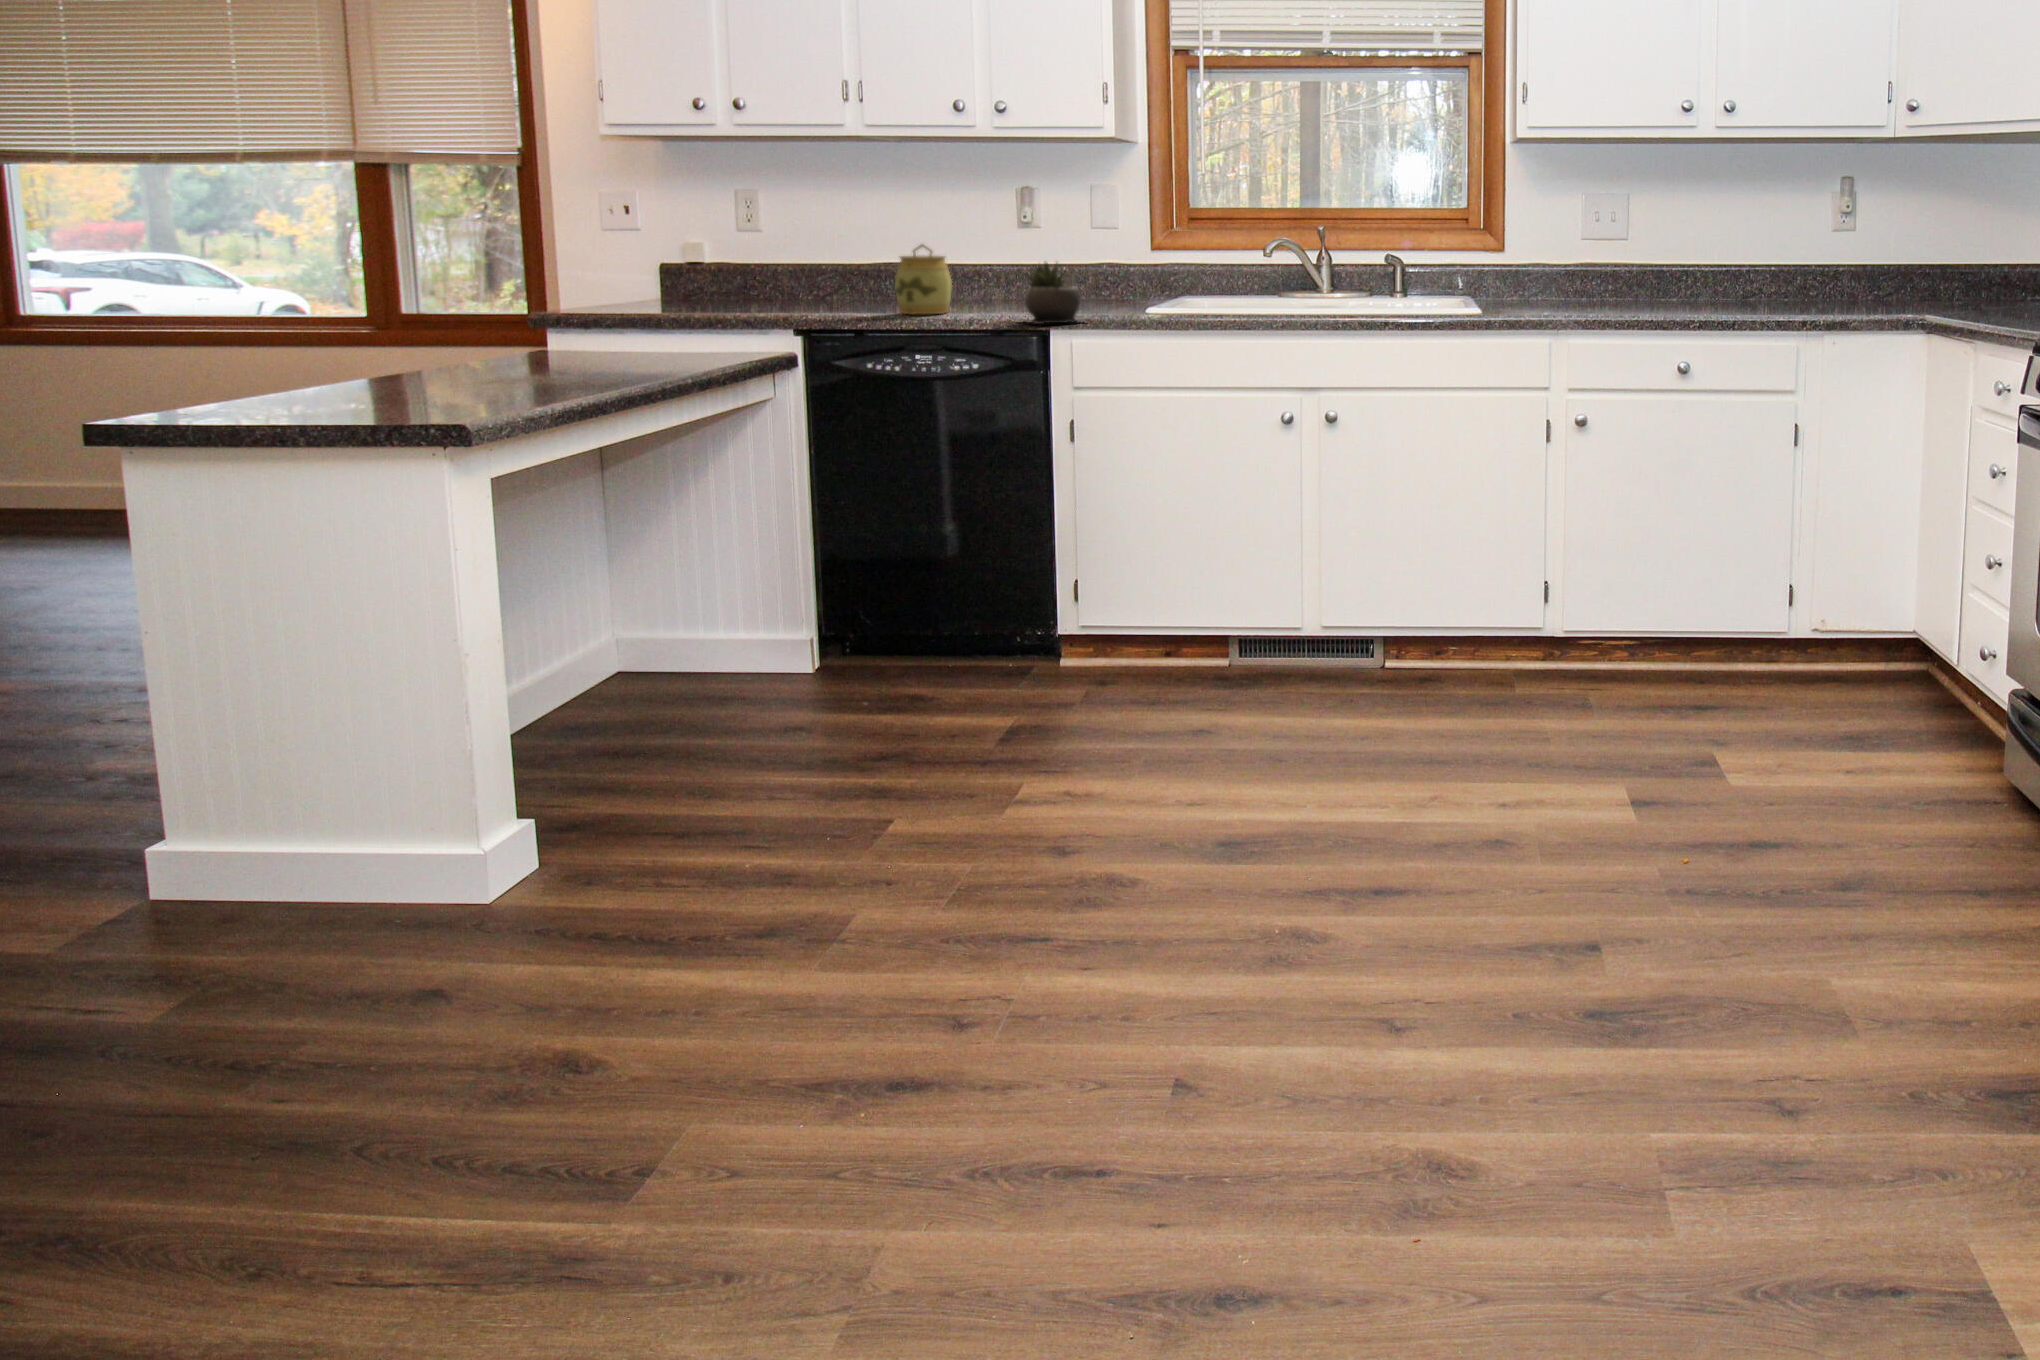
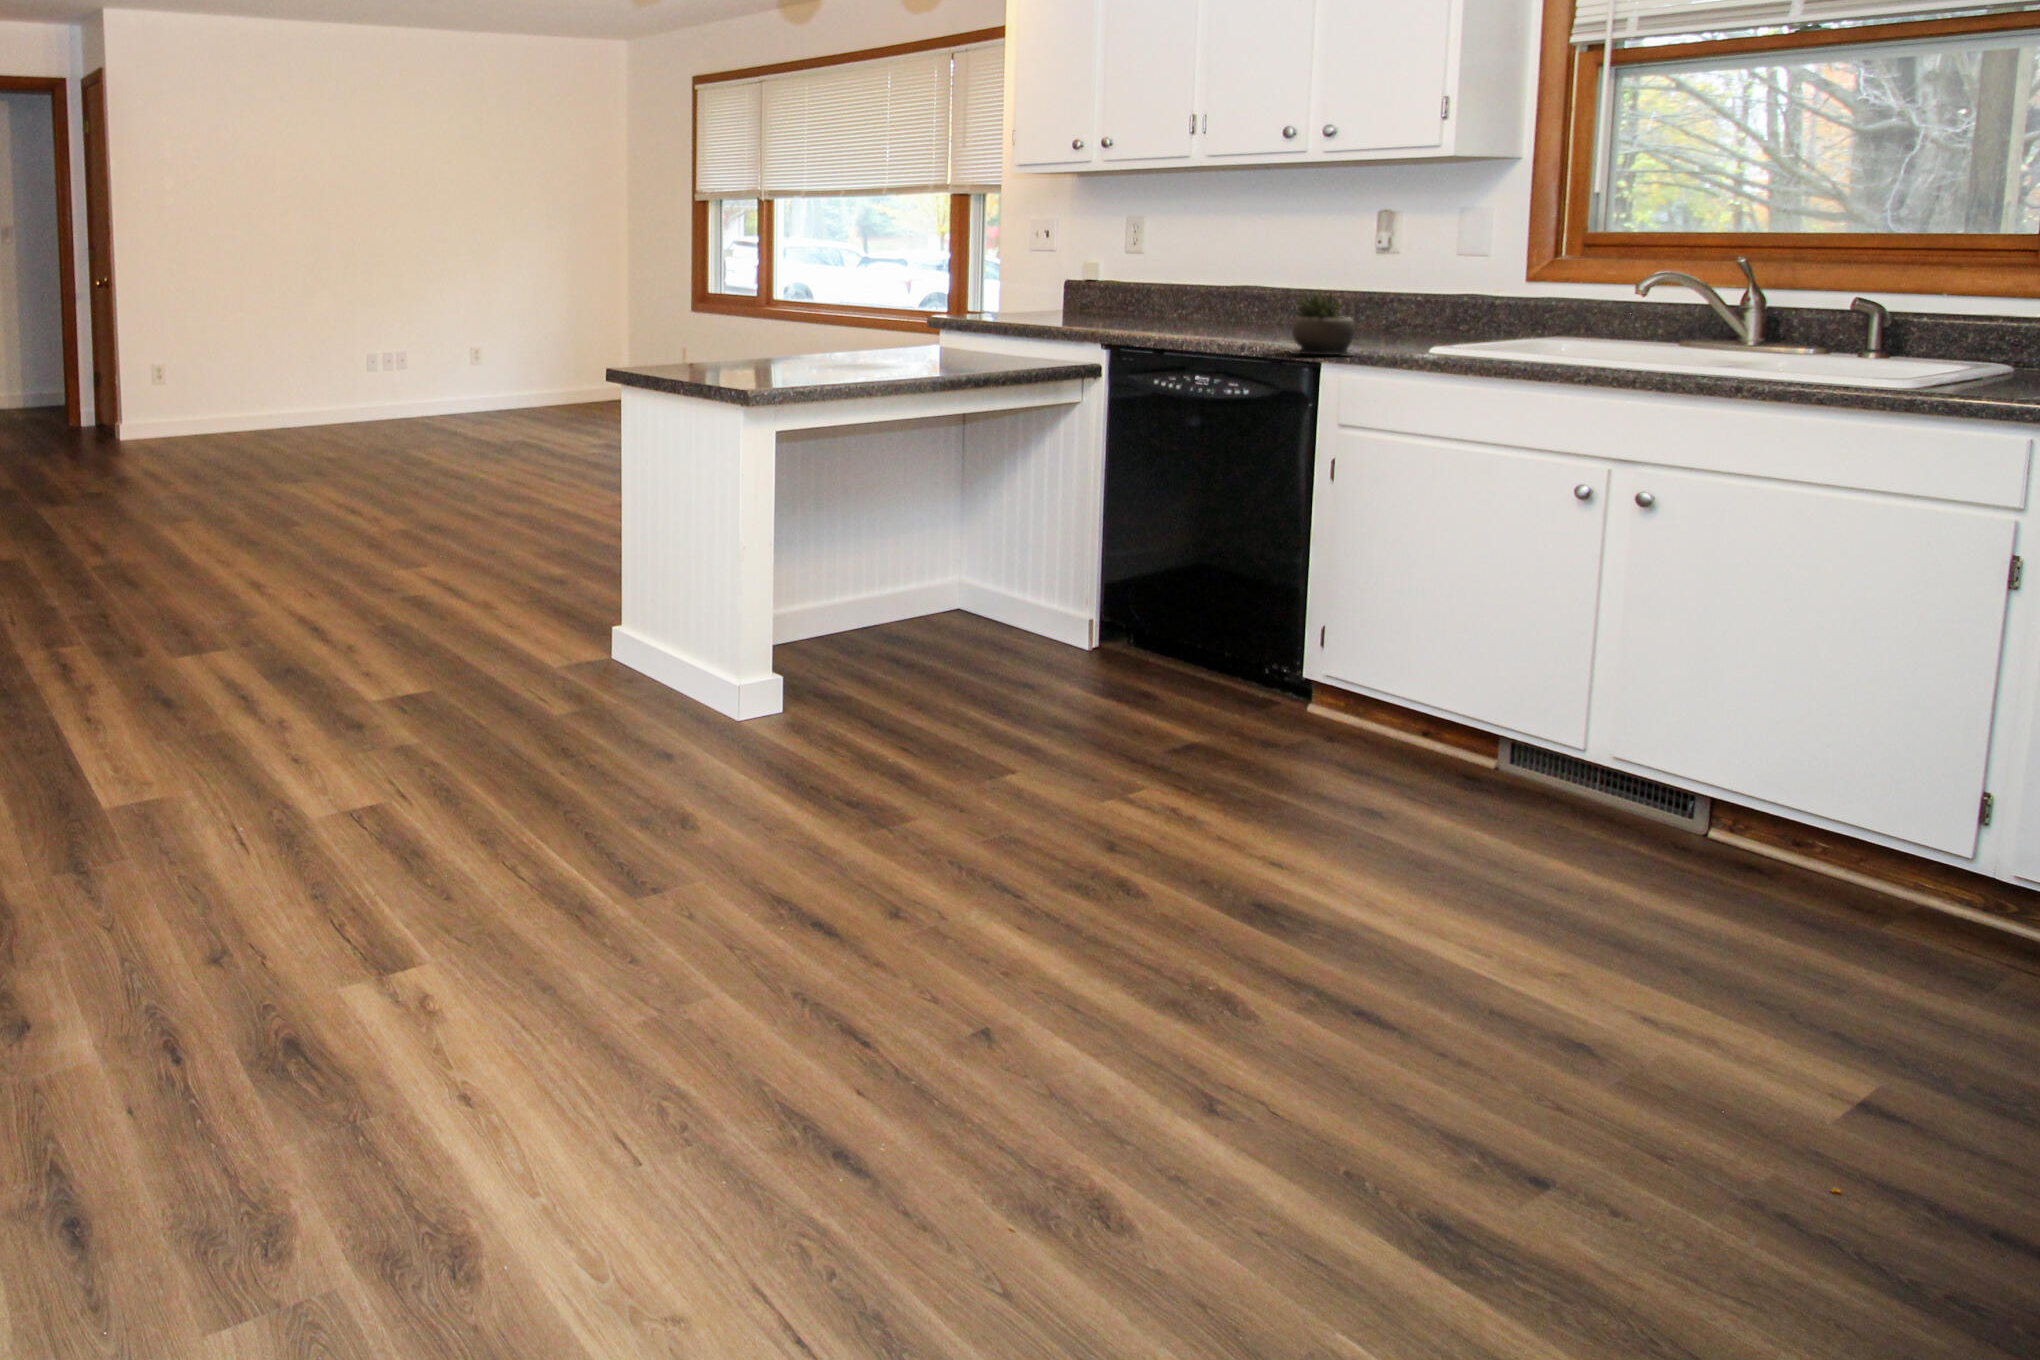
jar: present [895,244,952,314] -> none [1206,269,1264,338]

